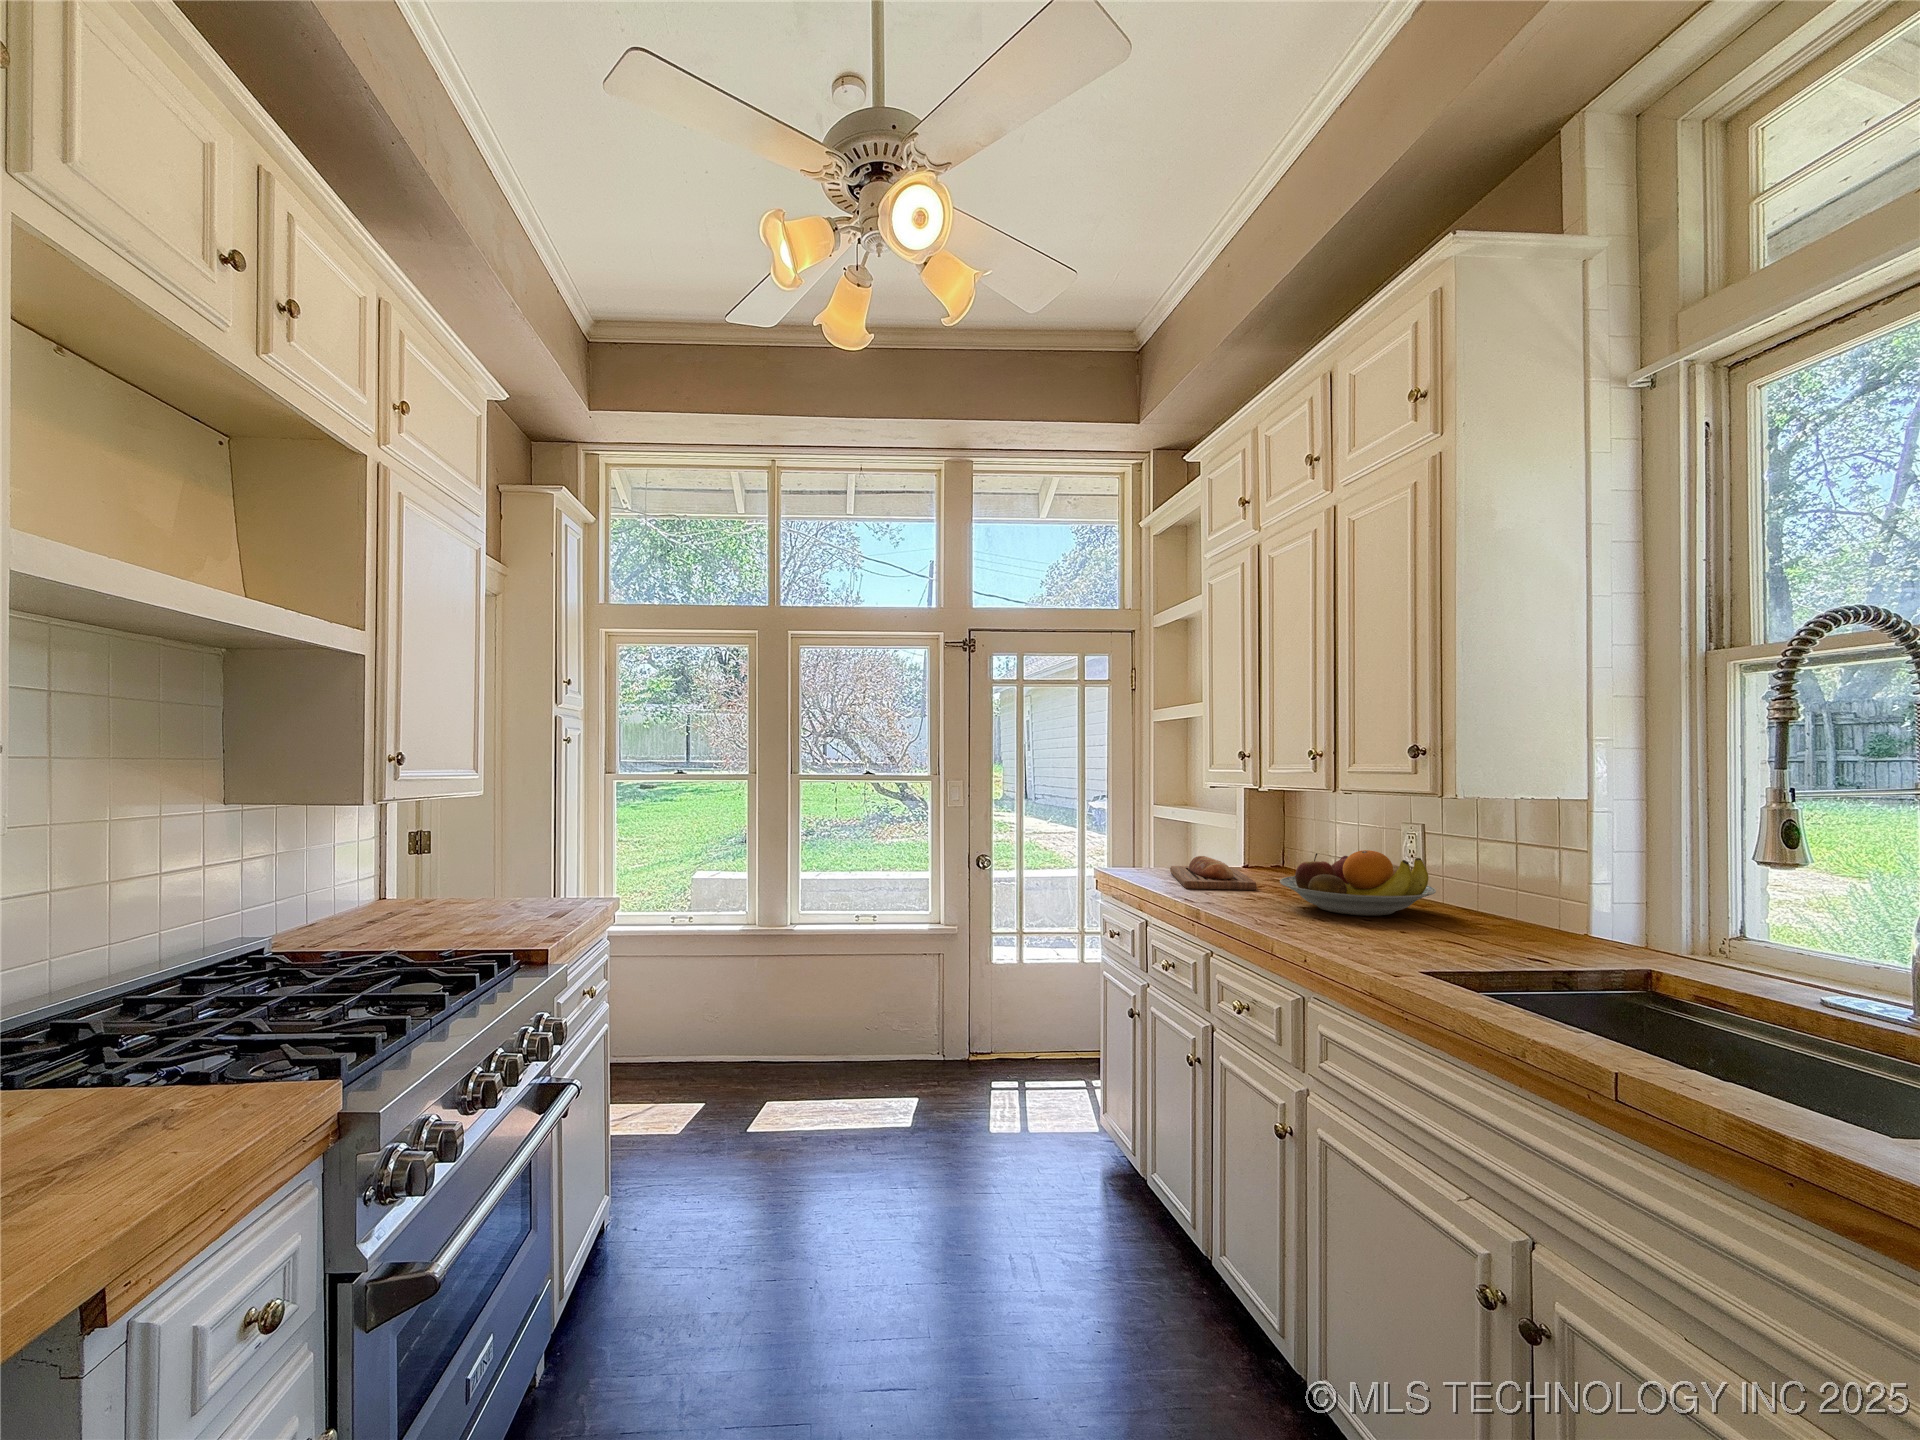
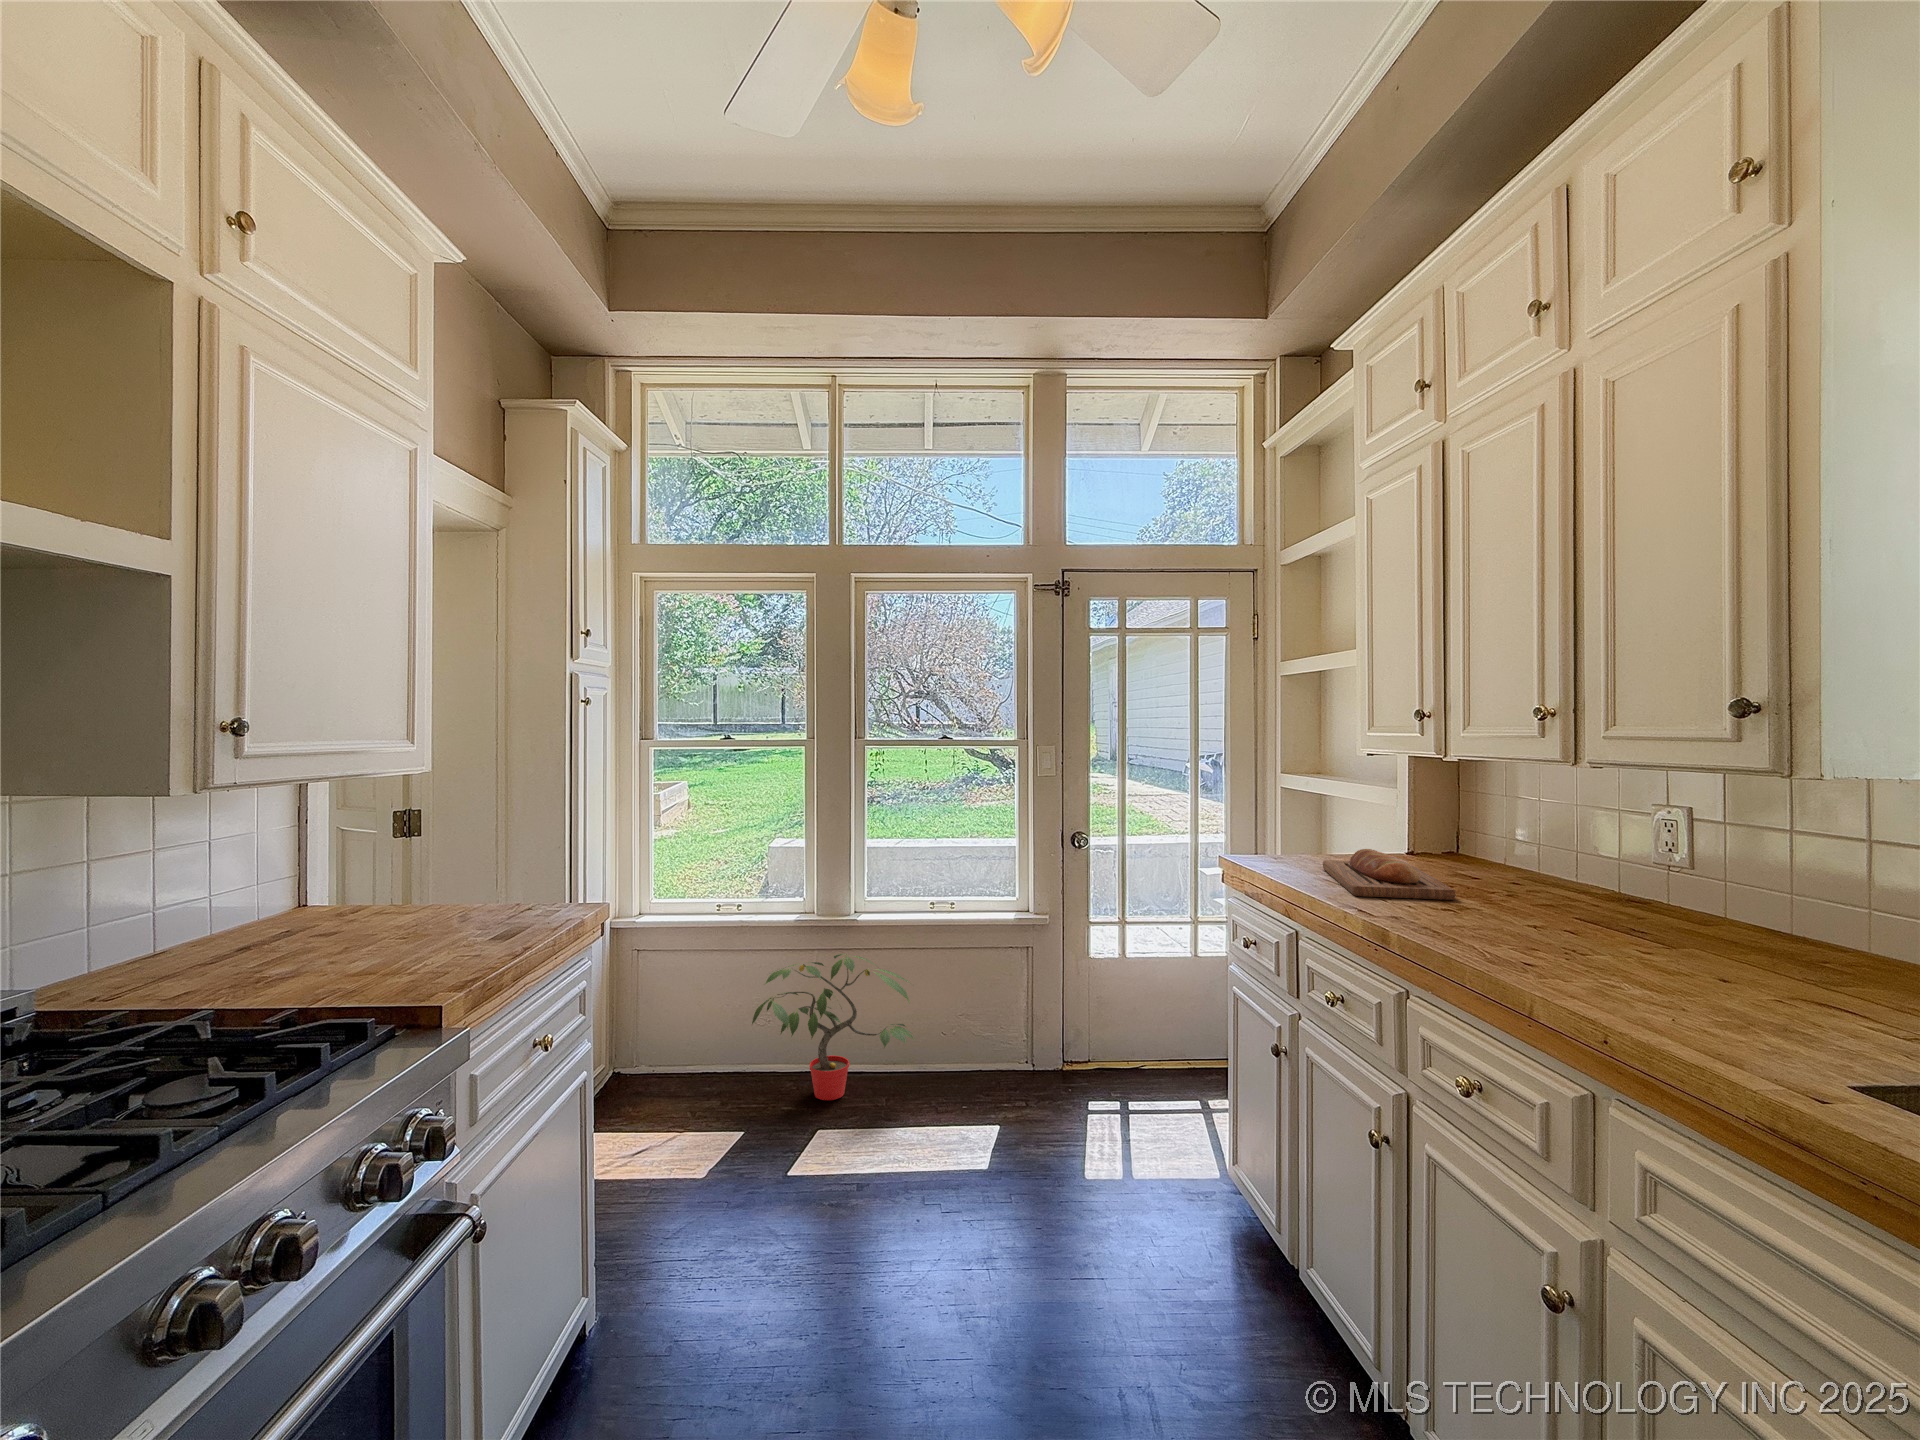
fruit bowl: present [1280,850,1436,916] -> none [1506,857,1766,953]
potted plant: none [699,960,848,1088] -> present [752,954,915,1100]

